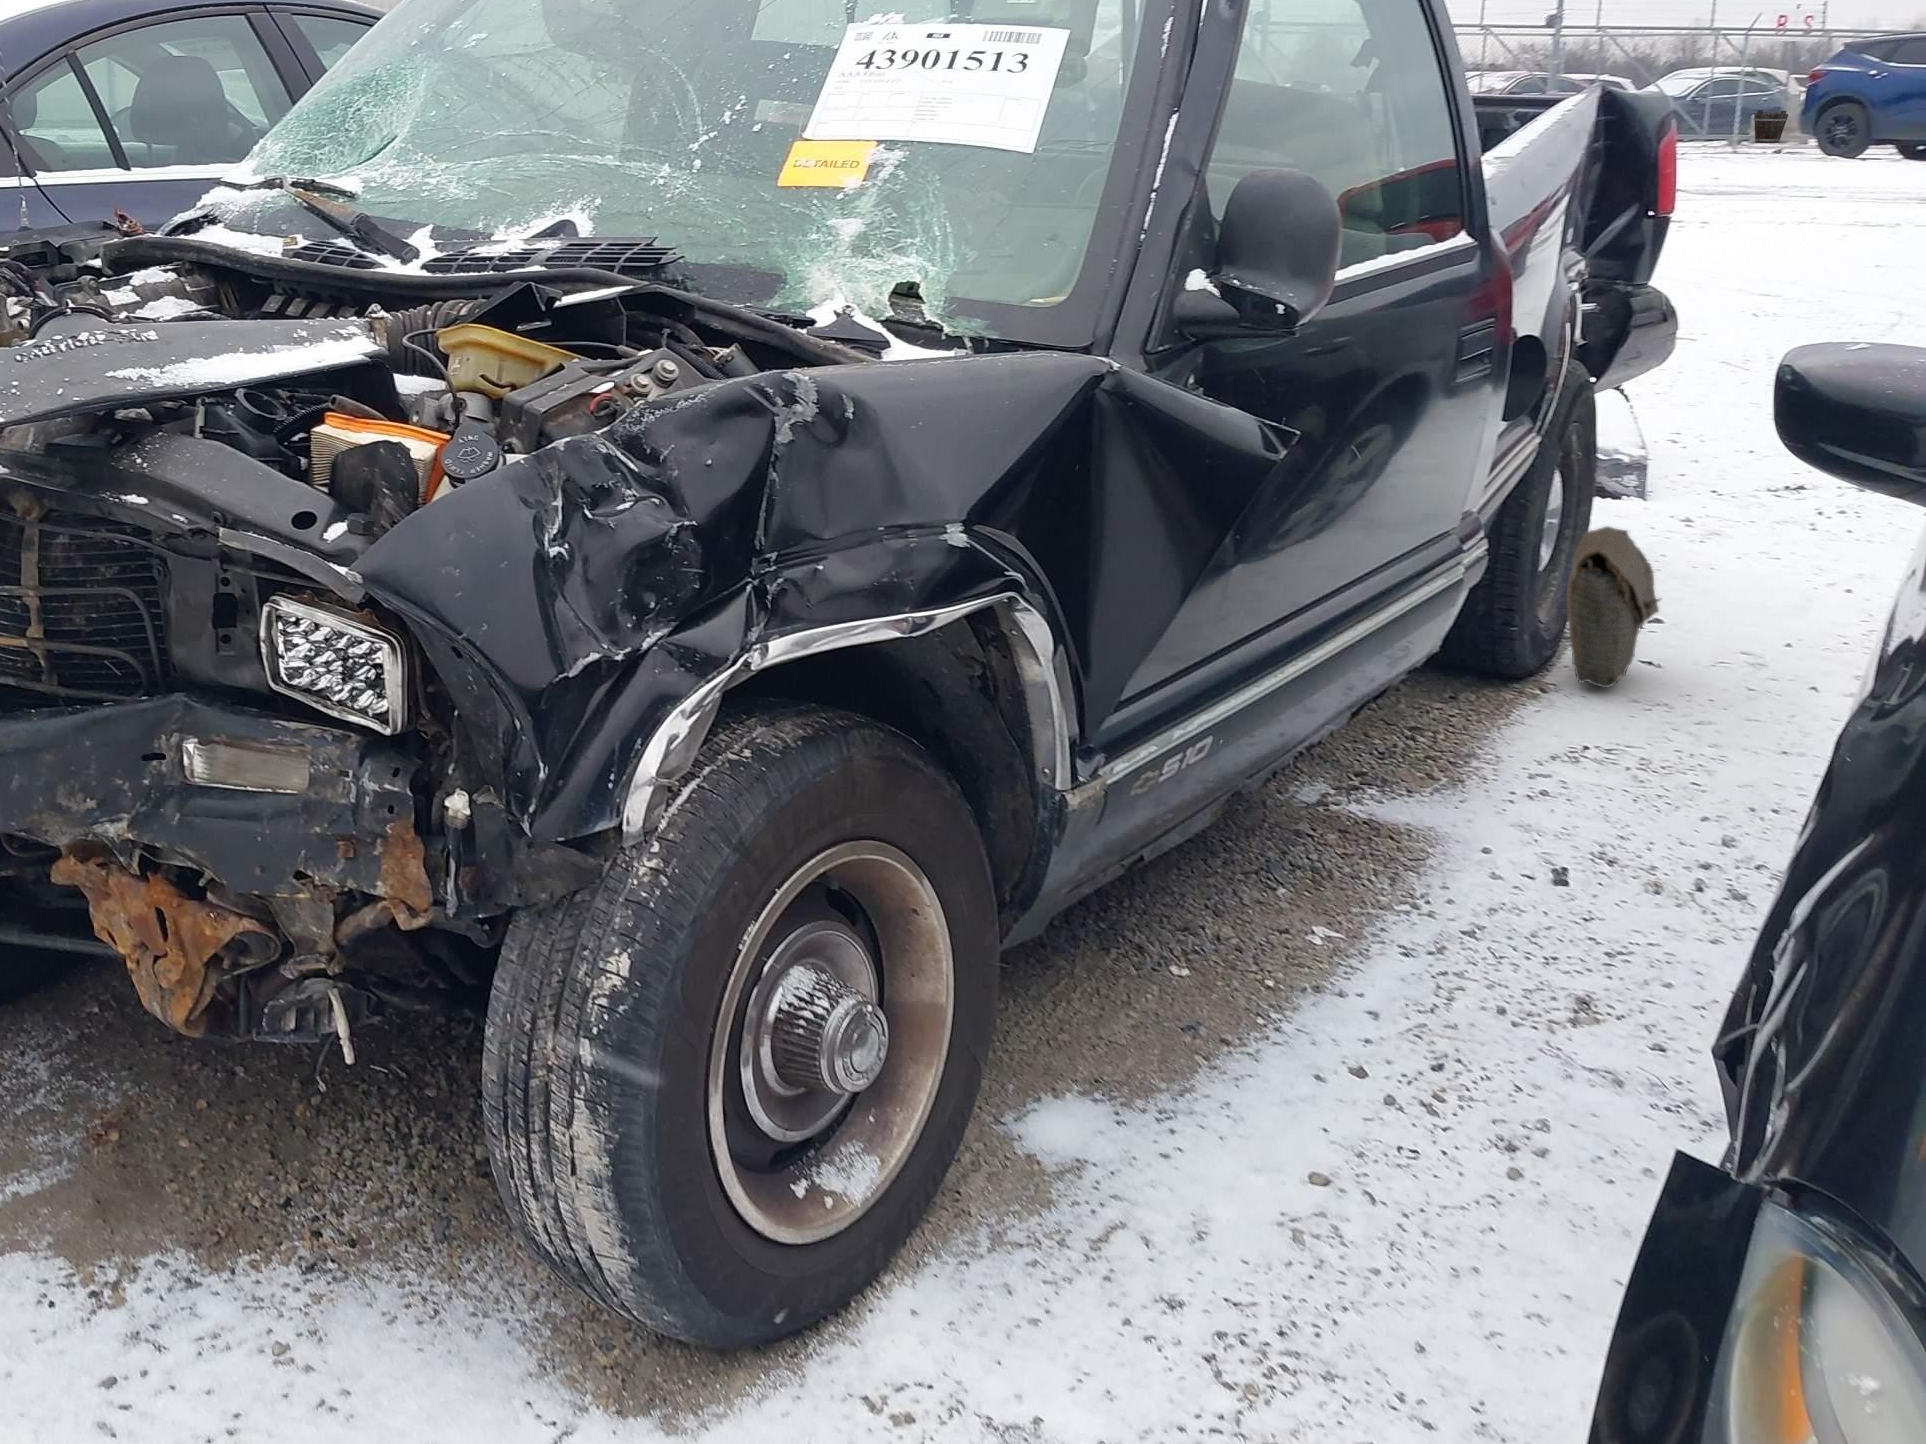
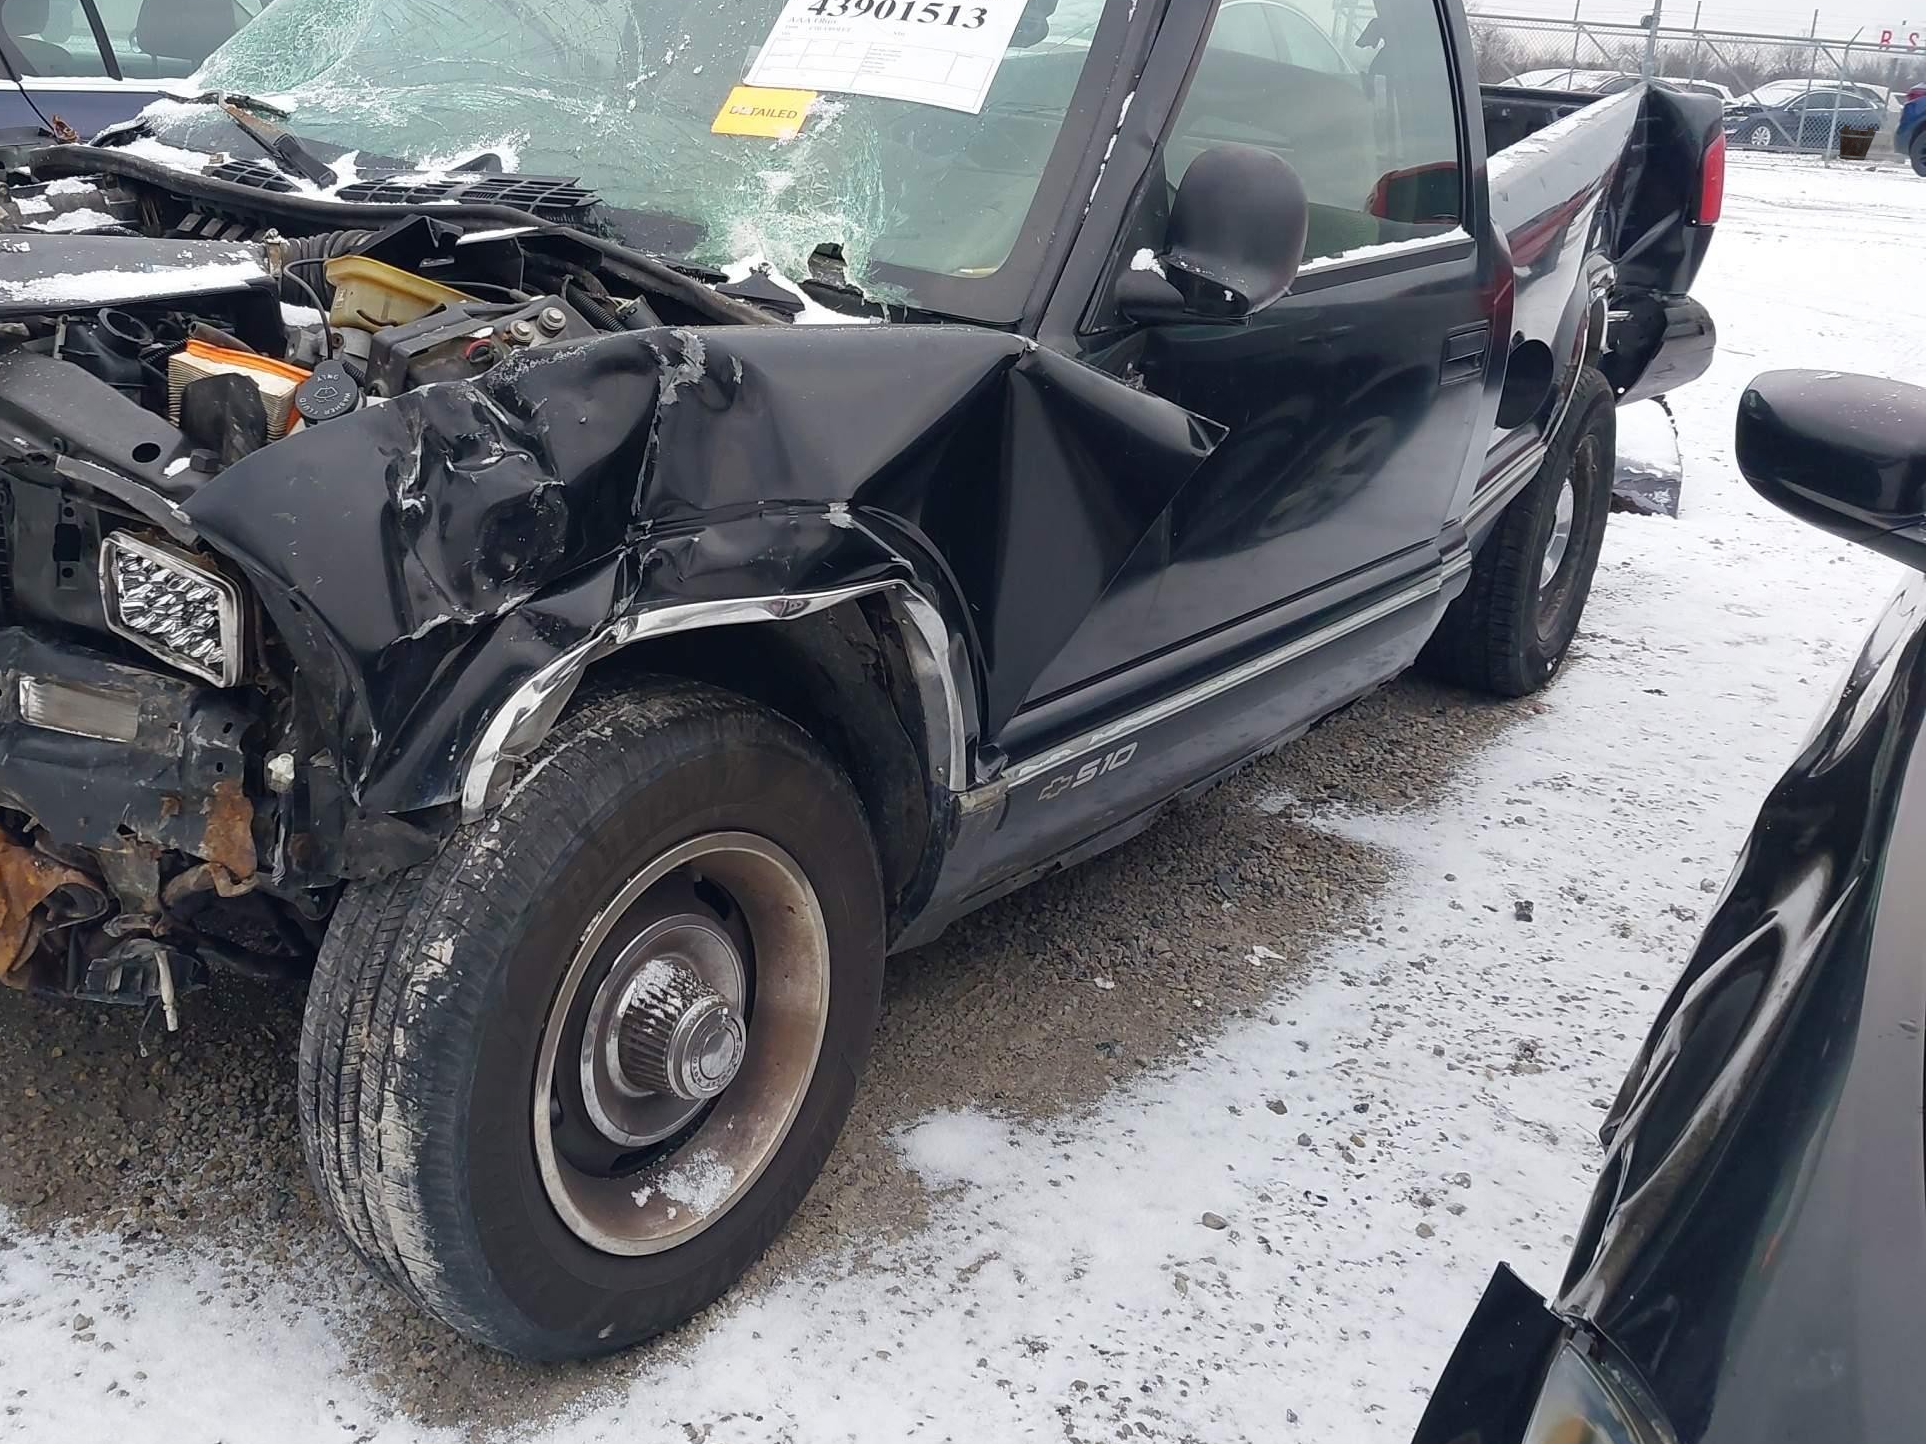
bag: present [1567,526,1660,688] -> none [1569,545,1669,713]

